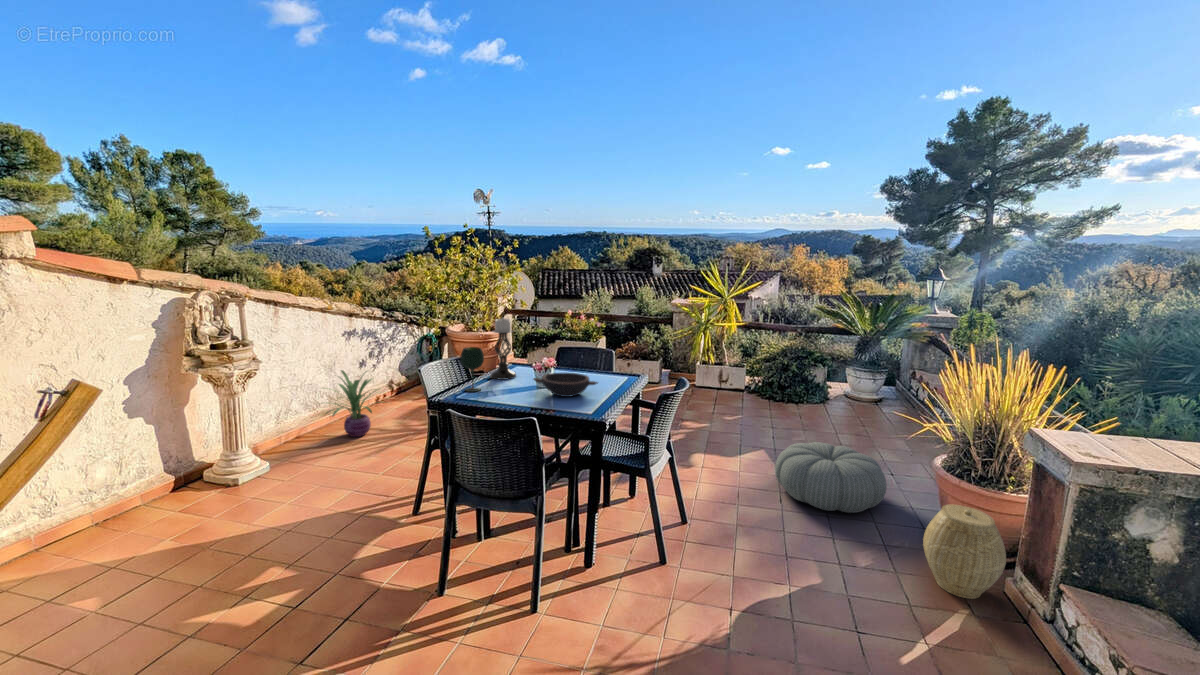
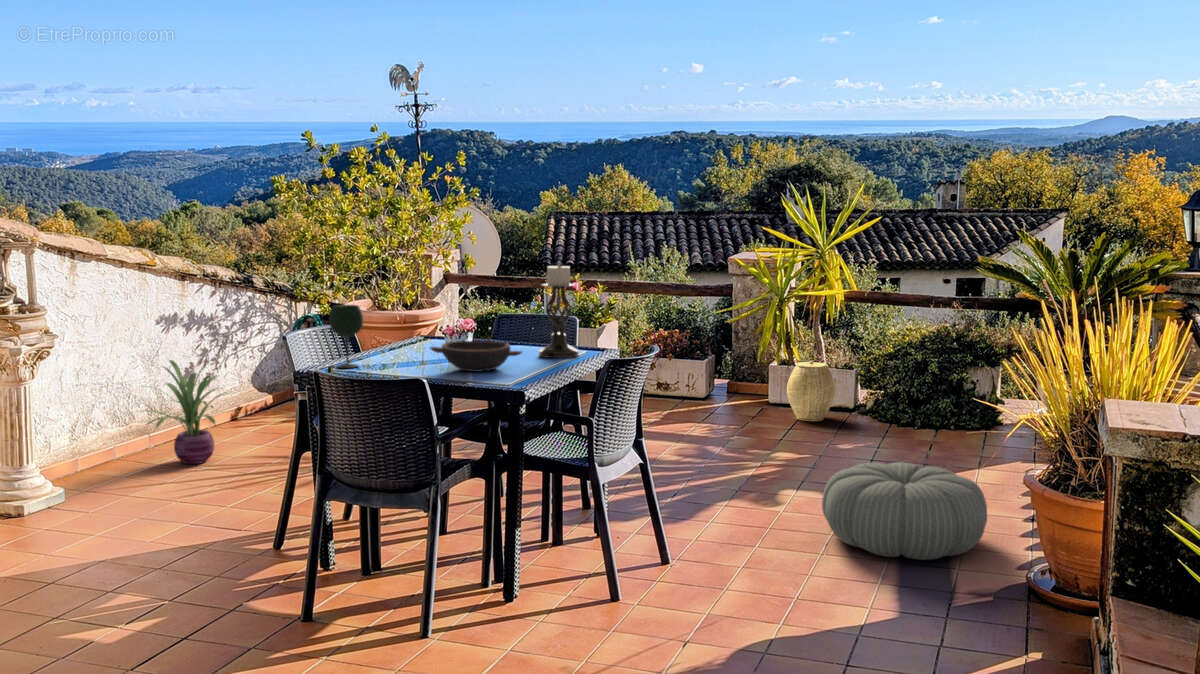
candle holder: present [490,317,516,380] -> present [539,263,578,358]
woven basket: present [923,505,1006,599] -> present [787,361,835,421]

